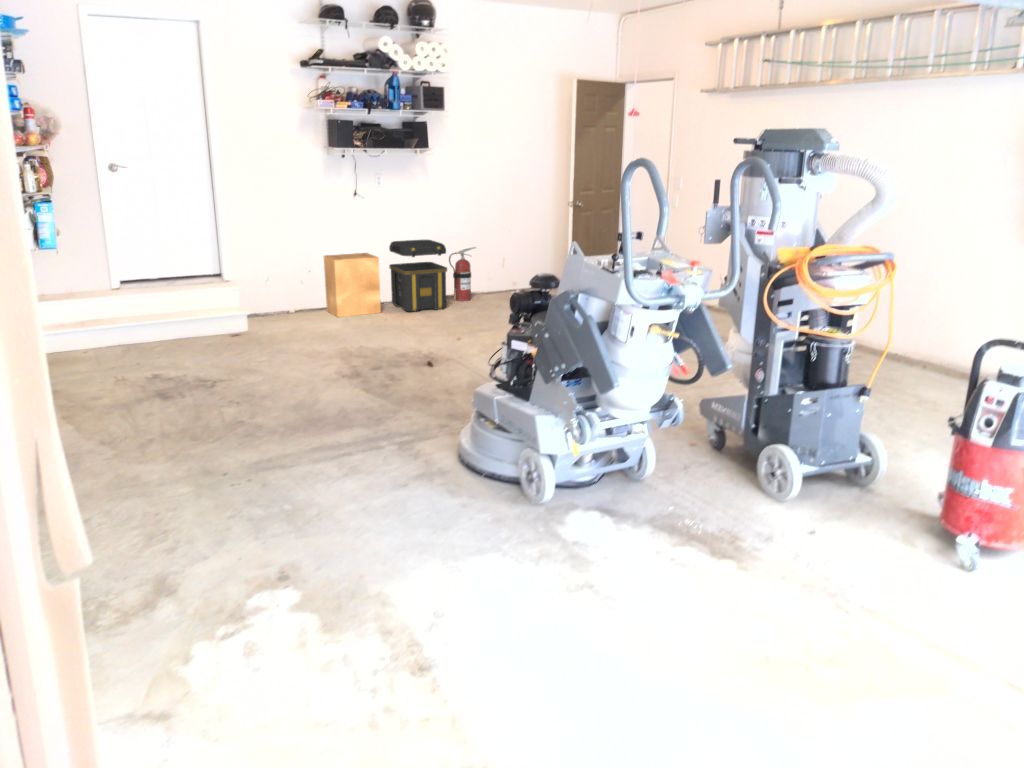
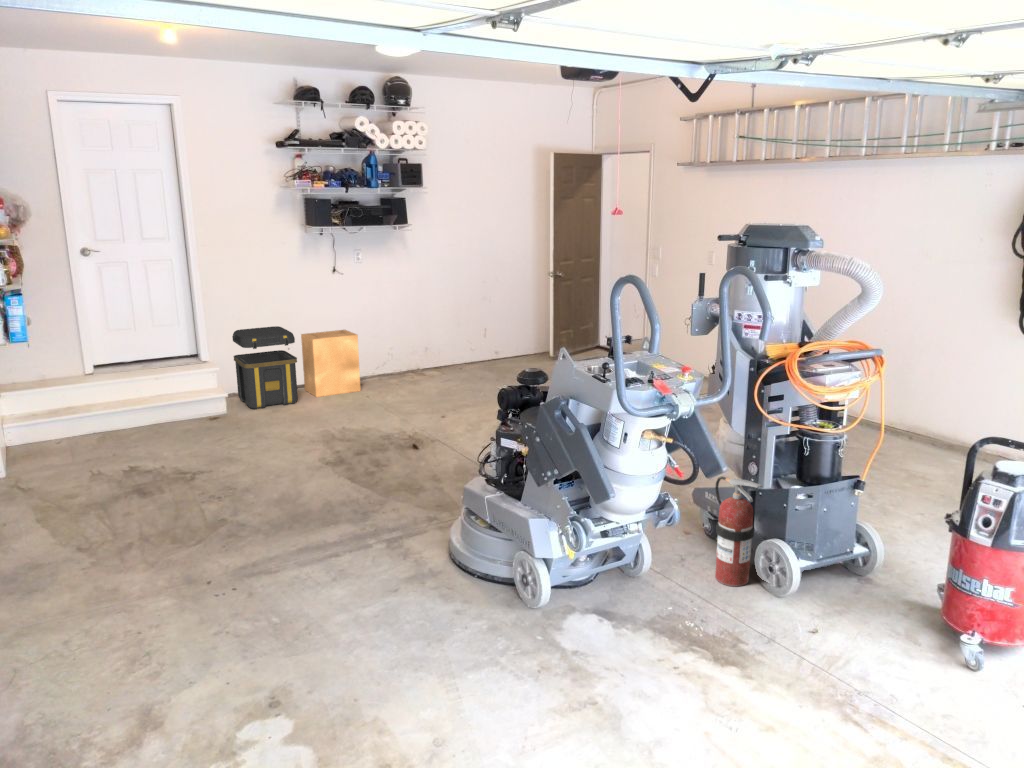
toolbox: present [389,240,447,312] -> present [232,326,298,409]
fire extinguisher: present [449,247,476,301] -> present [715,476,762,587]

